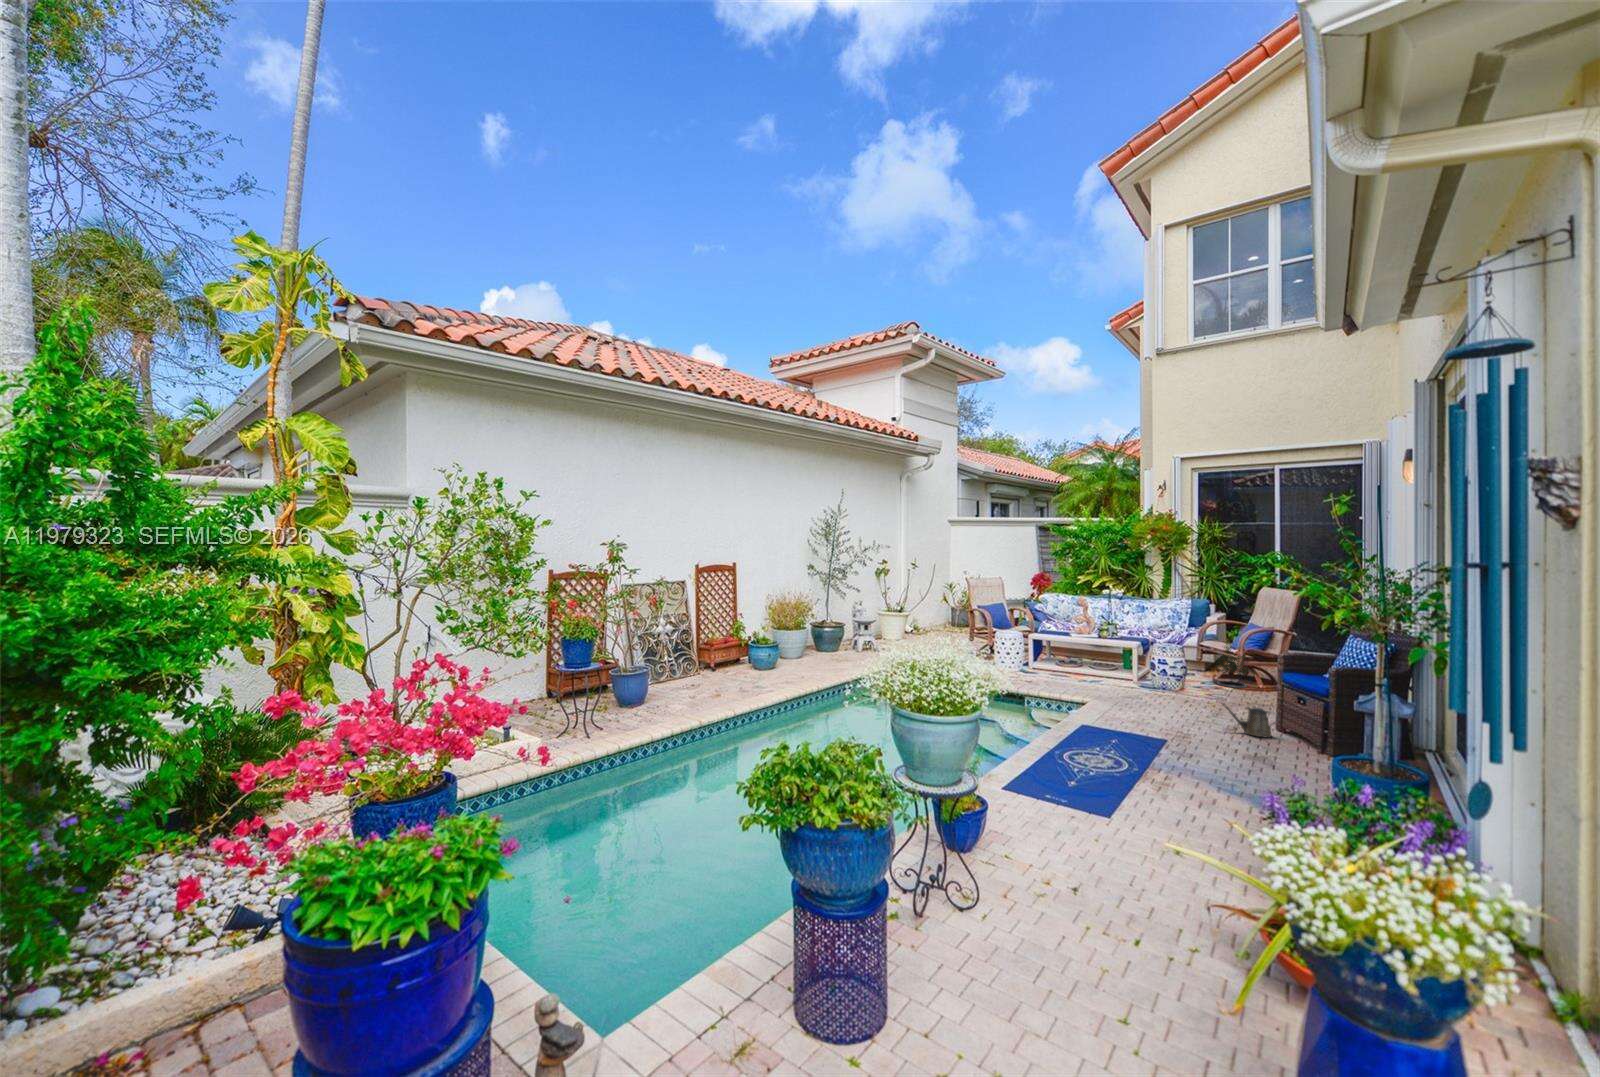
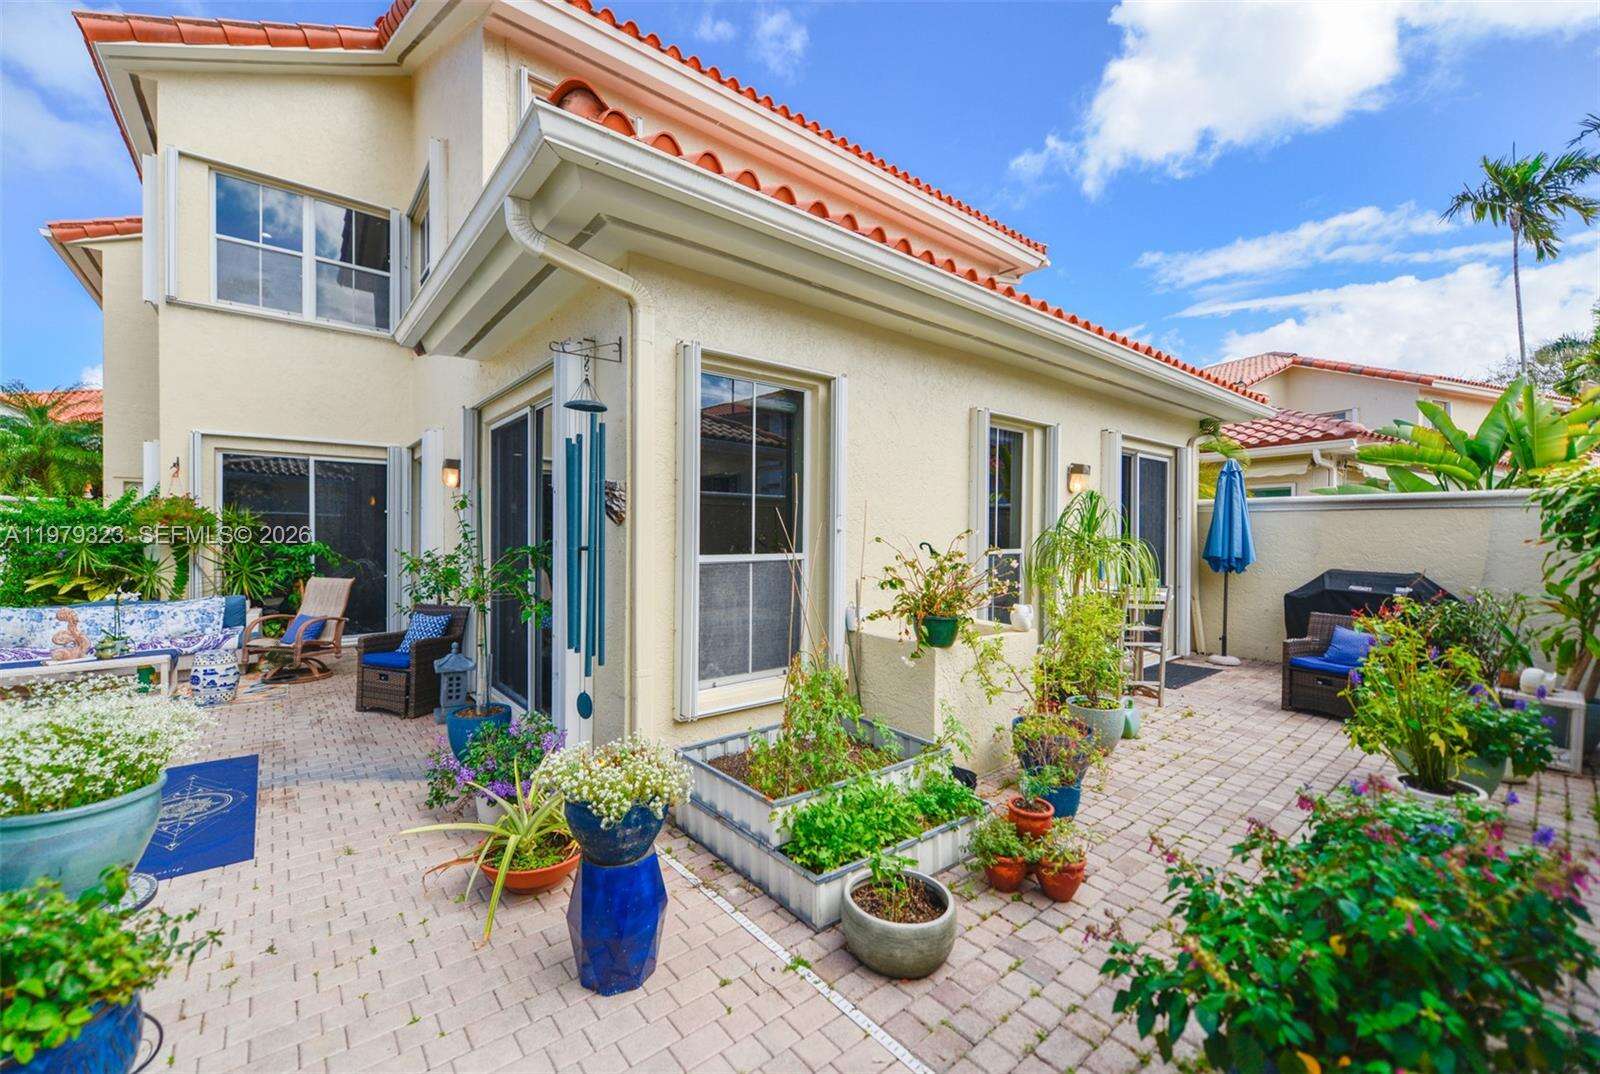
watering can: present [1223,703,1275,737] -> none [302,693,360,722]

